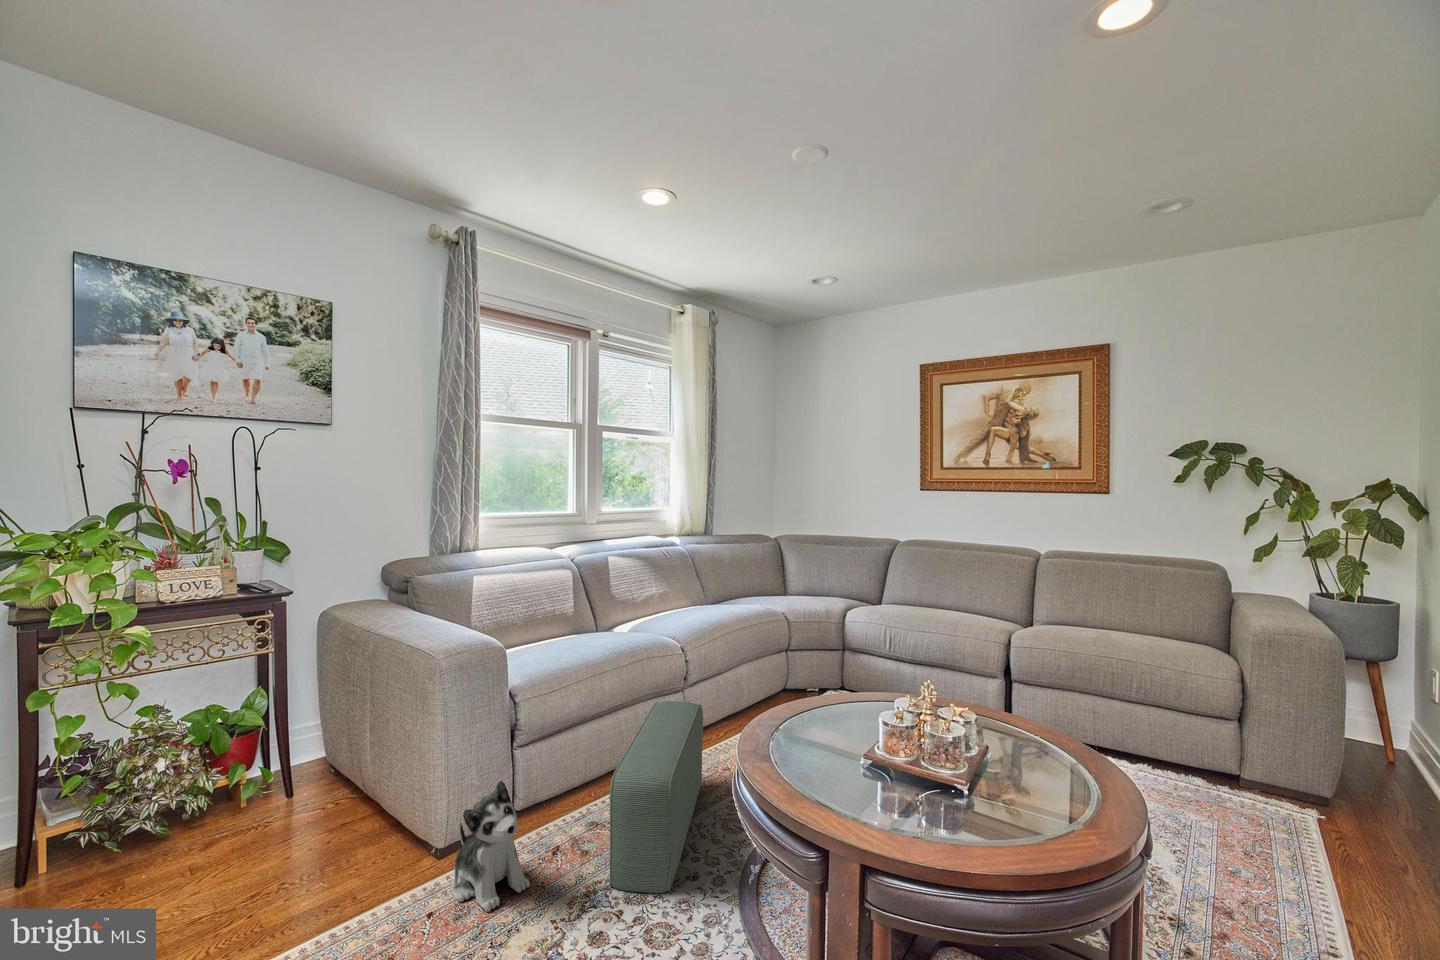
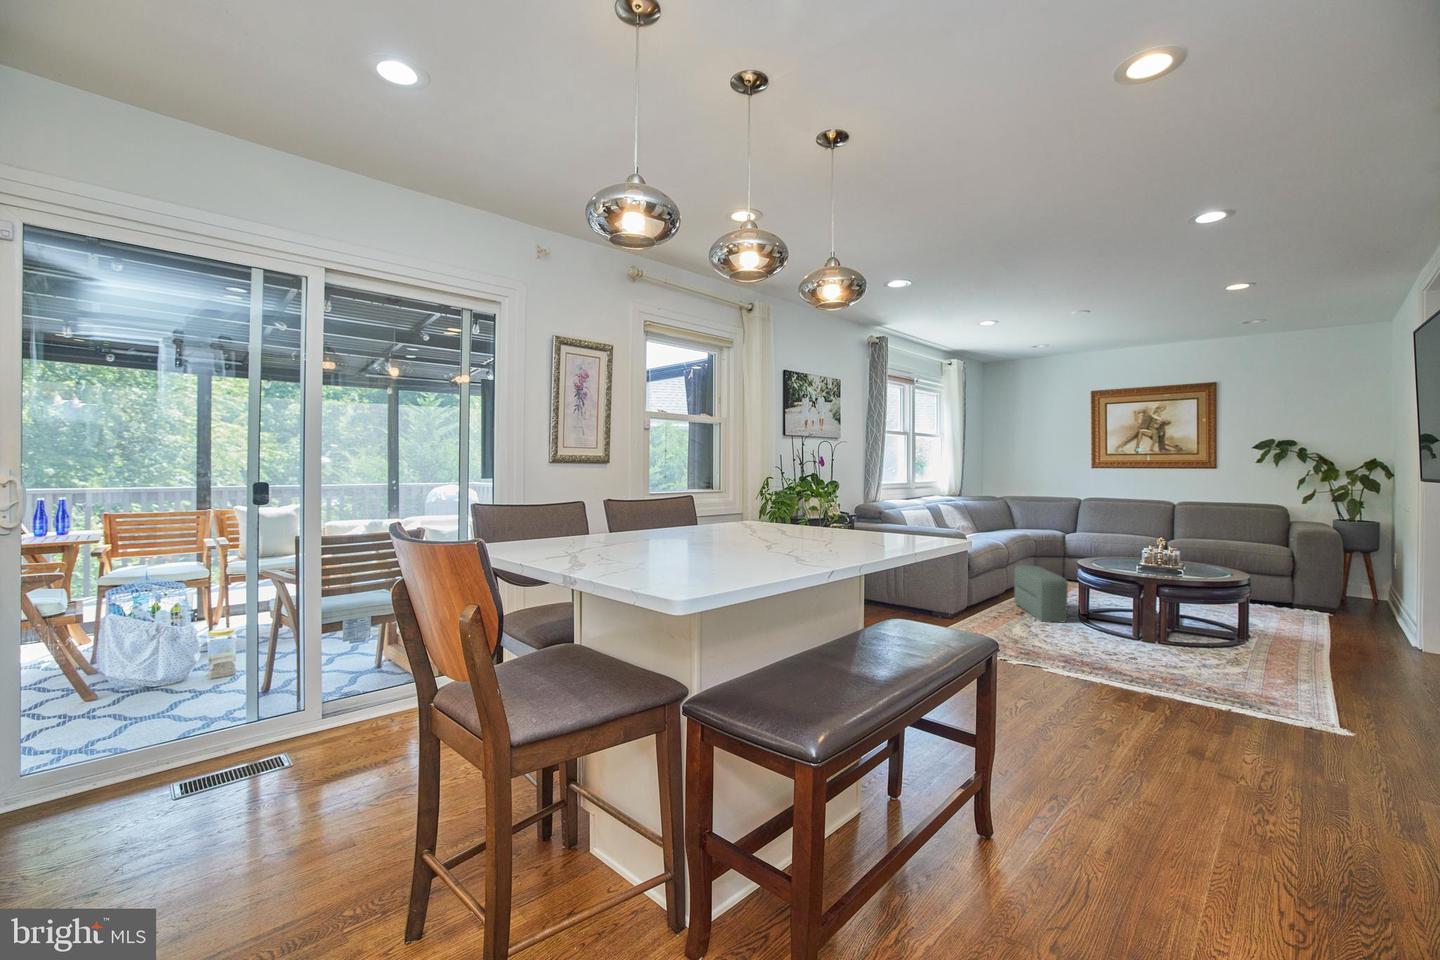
plush toy: present [452,781,530,912] -> none [972,581,1012,625]

